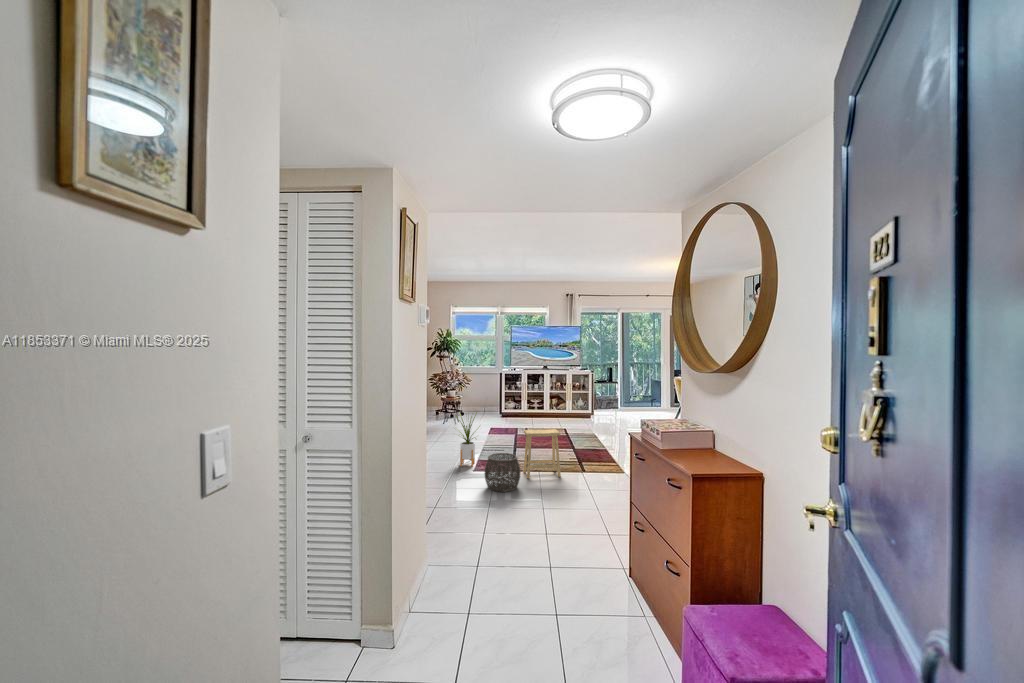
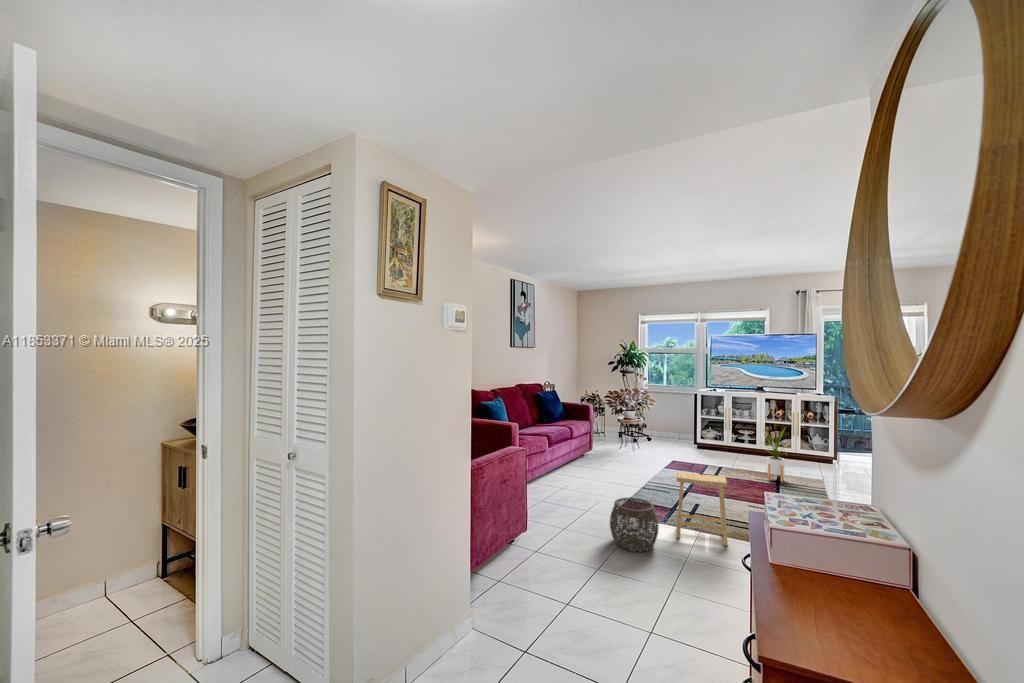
house plant: present [459,412,480,467] -> present [767,432,784,483]

